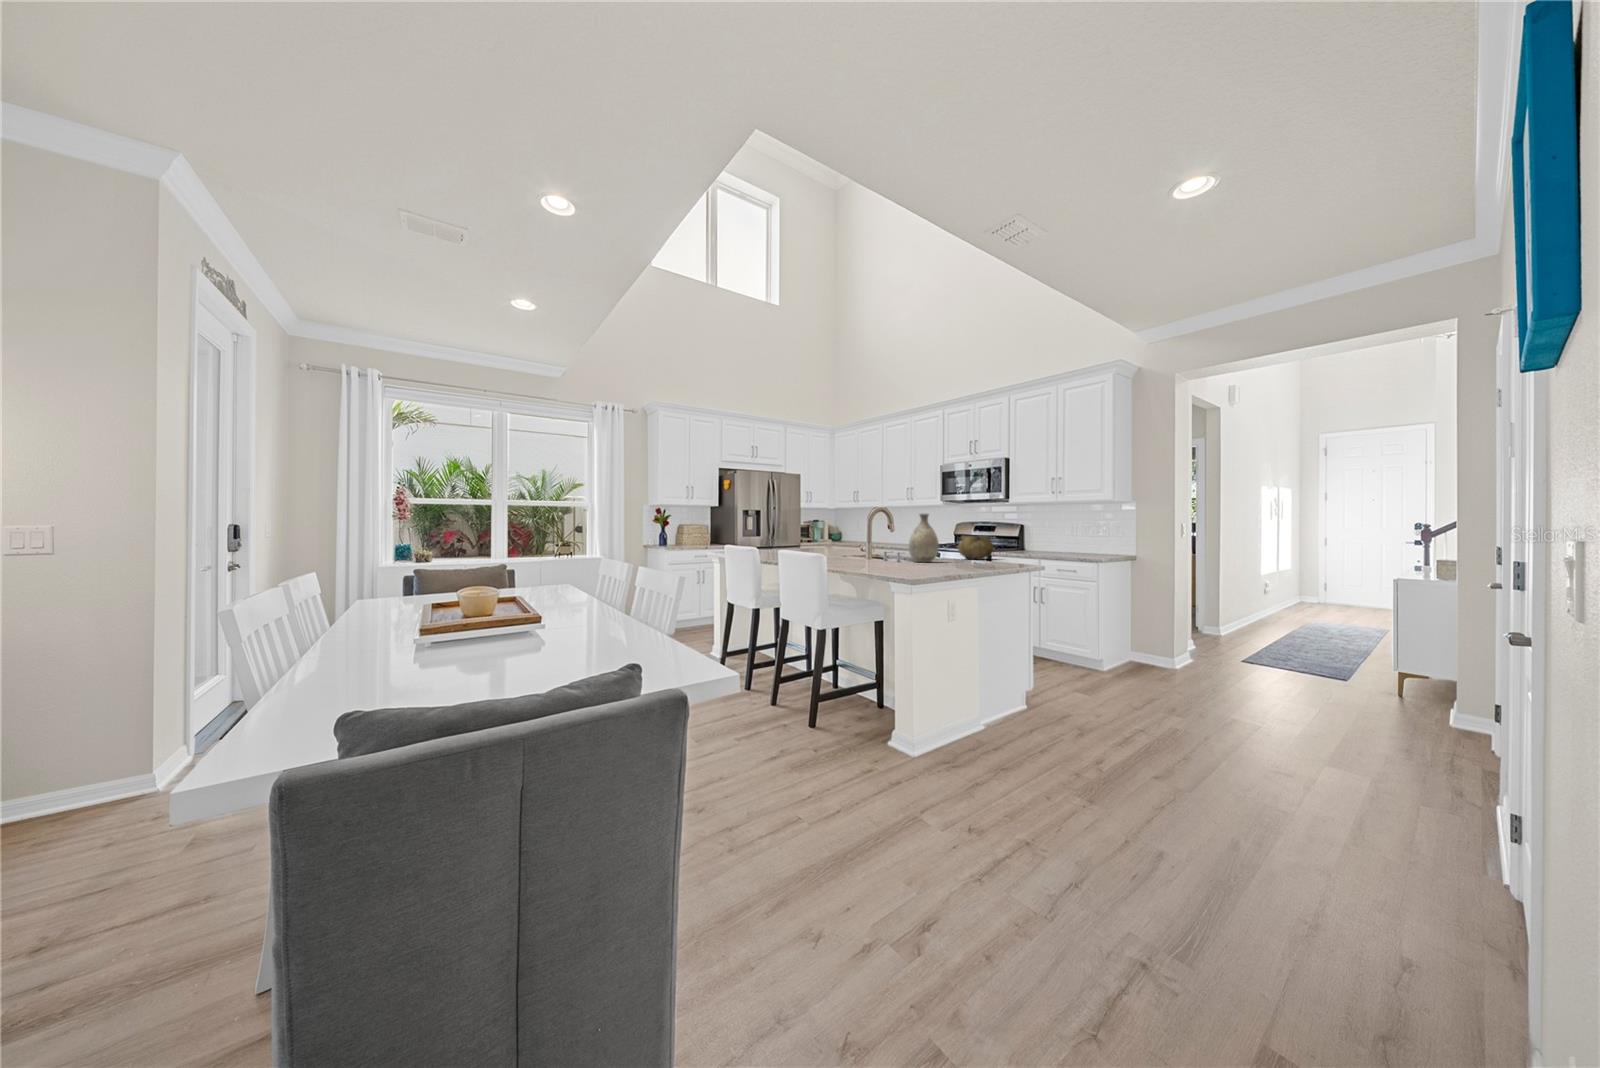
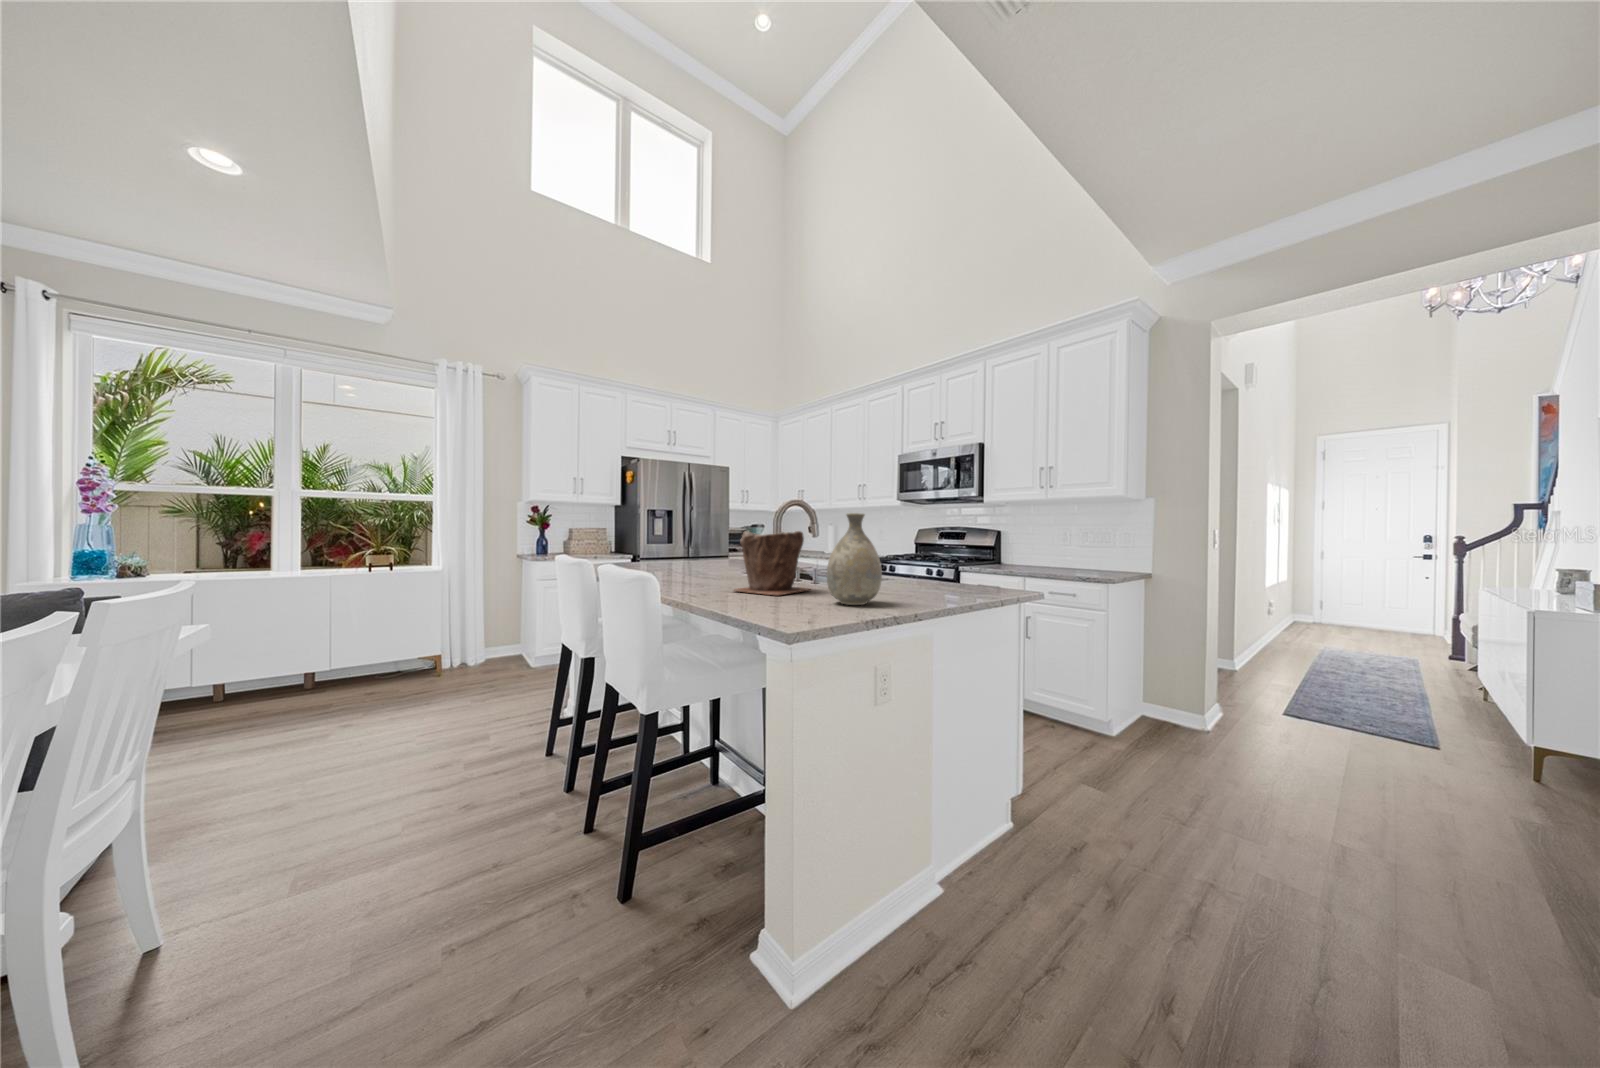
plant pot: none [850,524,895,560] -> present [734,531,810,595]
decorative bowl: present [958,536,994,559] -> none [917,552,977,593]

